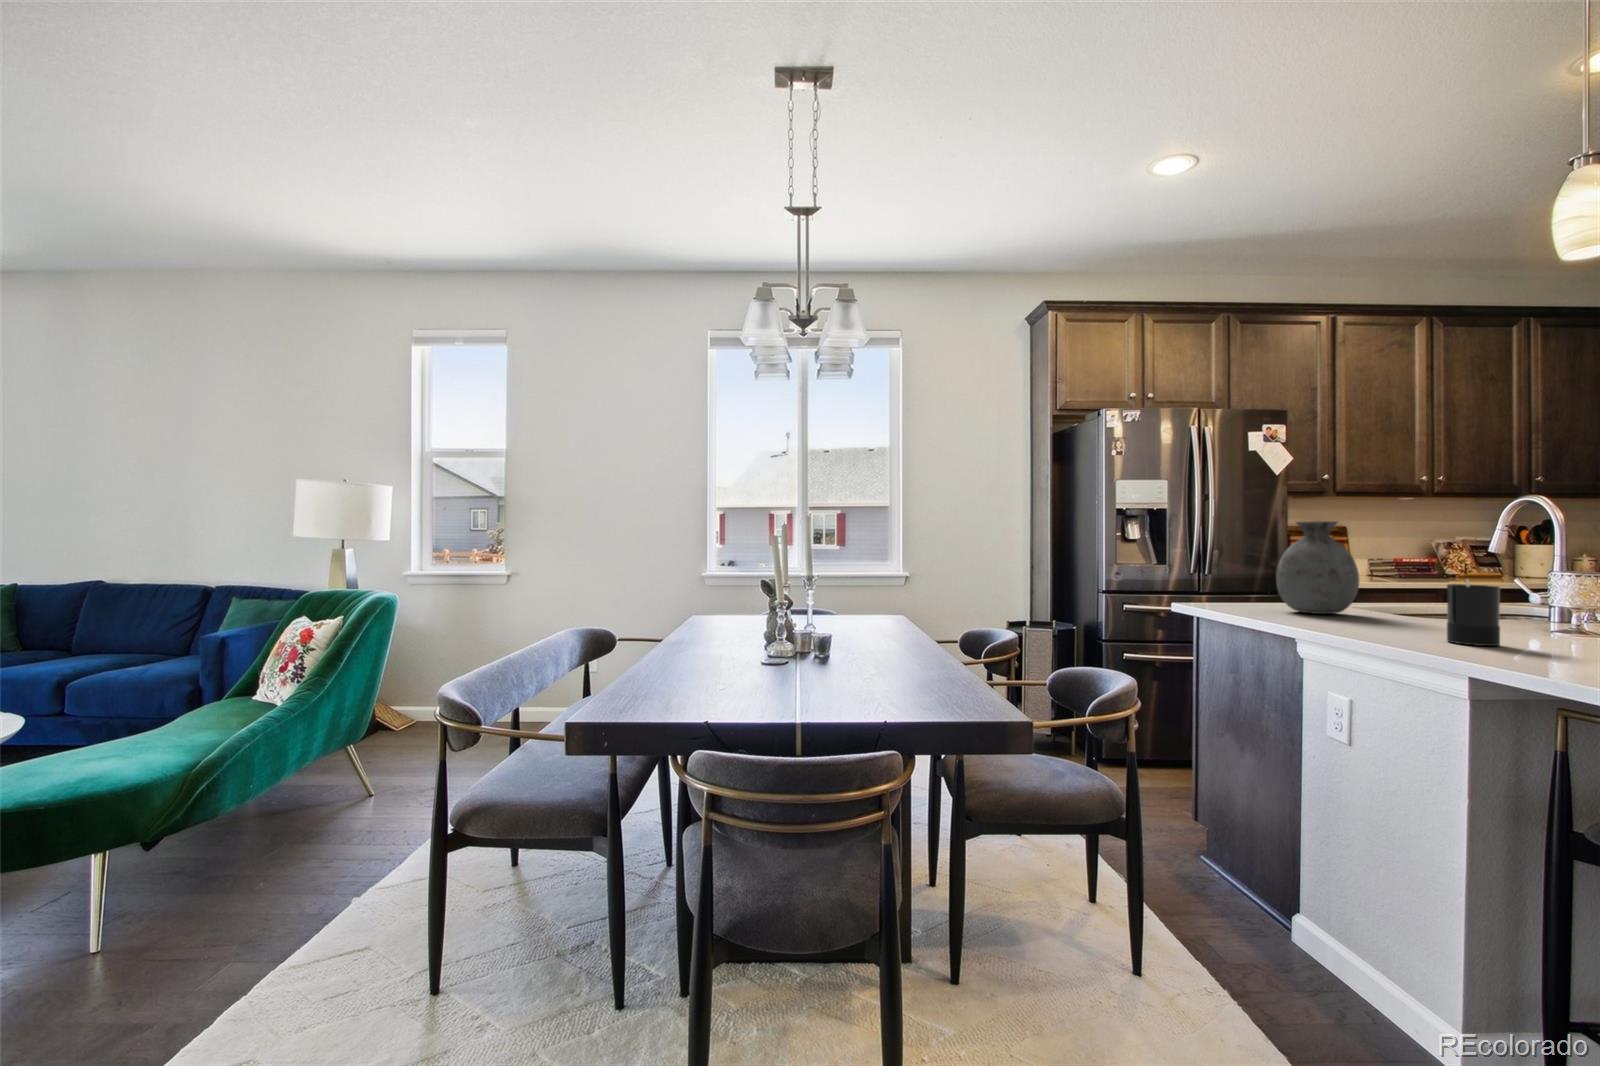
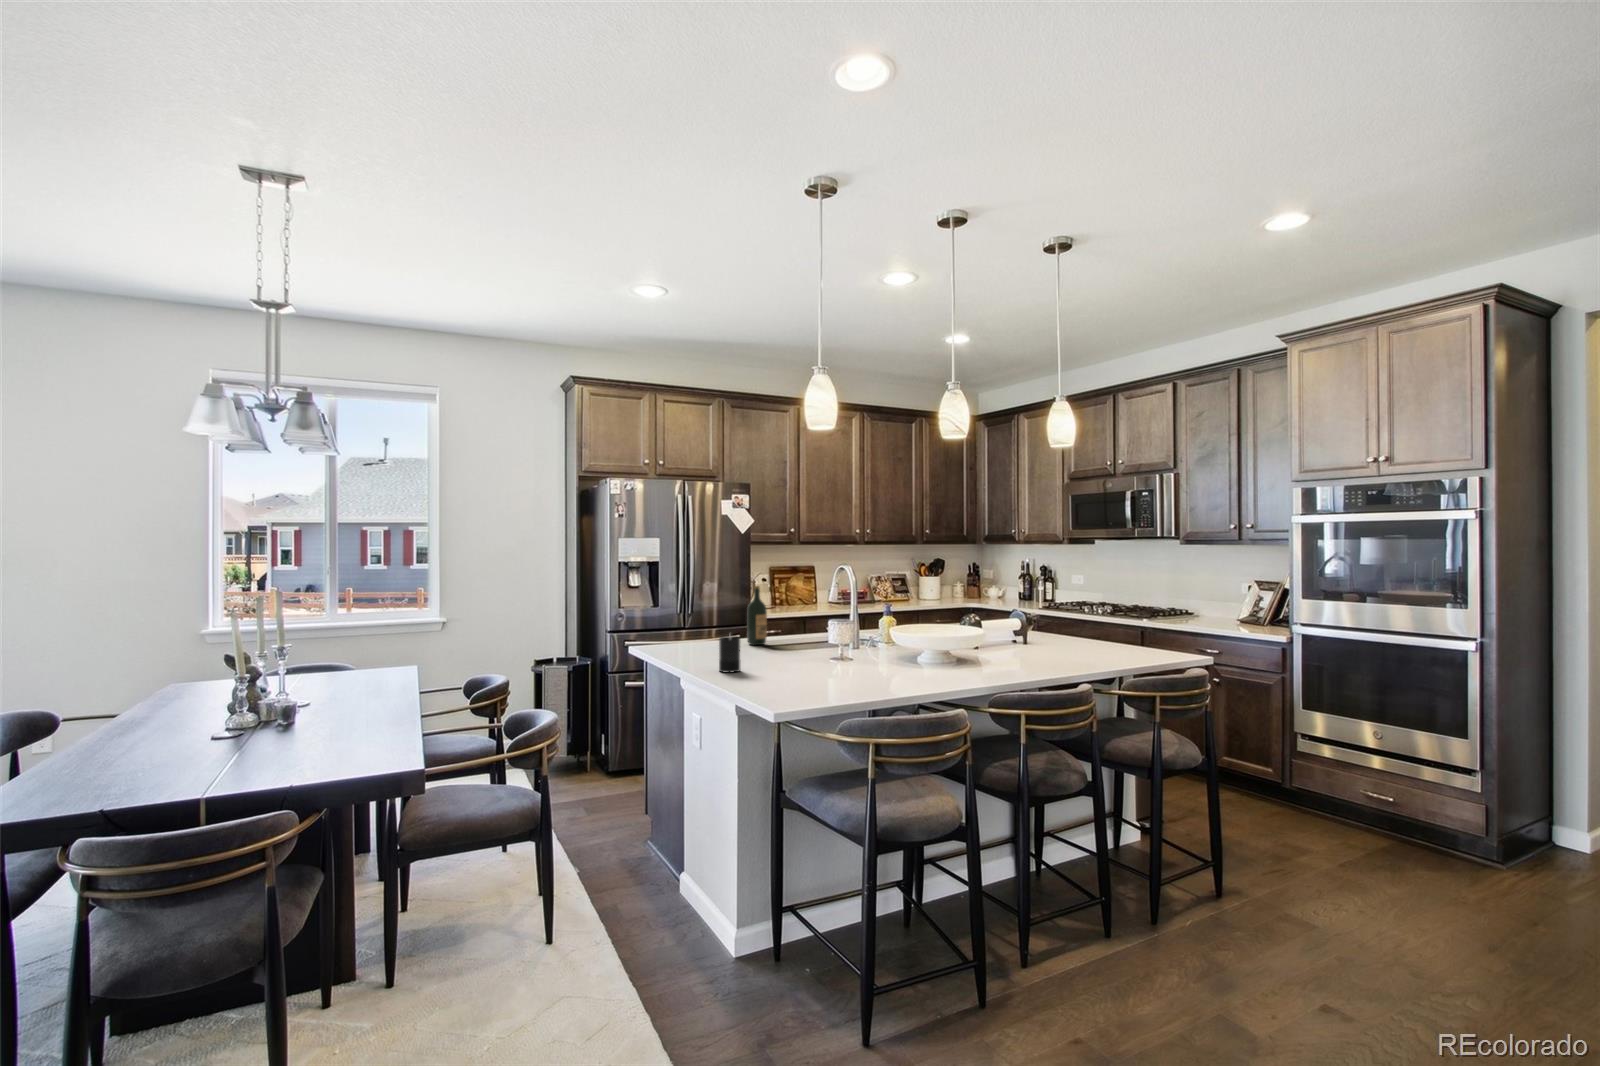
vase: present [1276,521,1359,614] -> none [680,588,724,651]
wine bottle: none [1376,523,1417,613] -> present [747,586,767,645]

